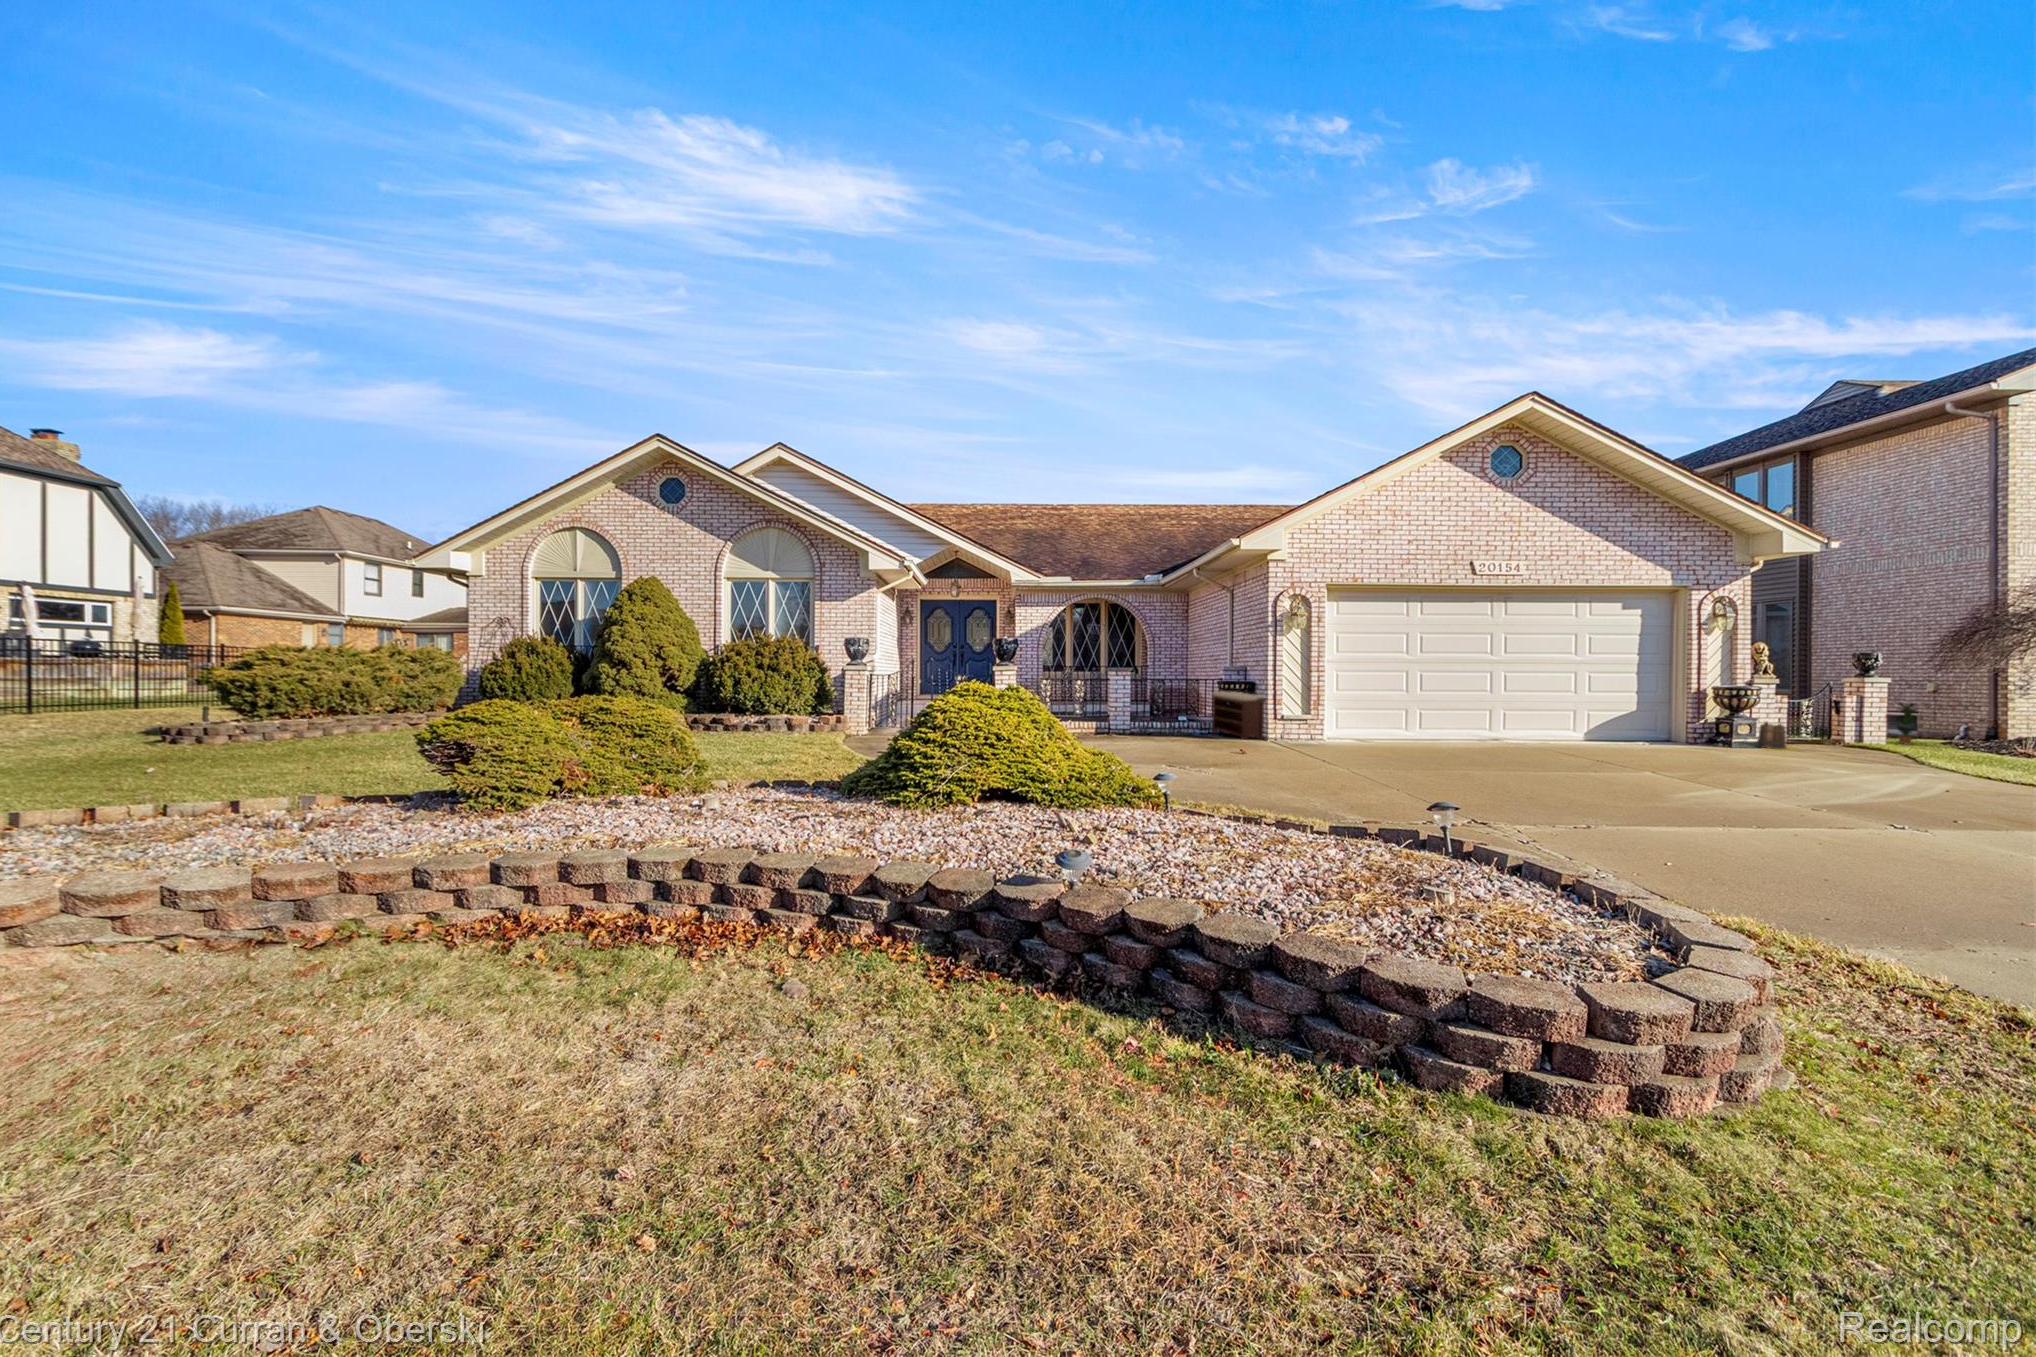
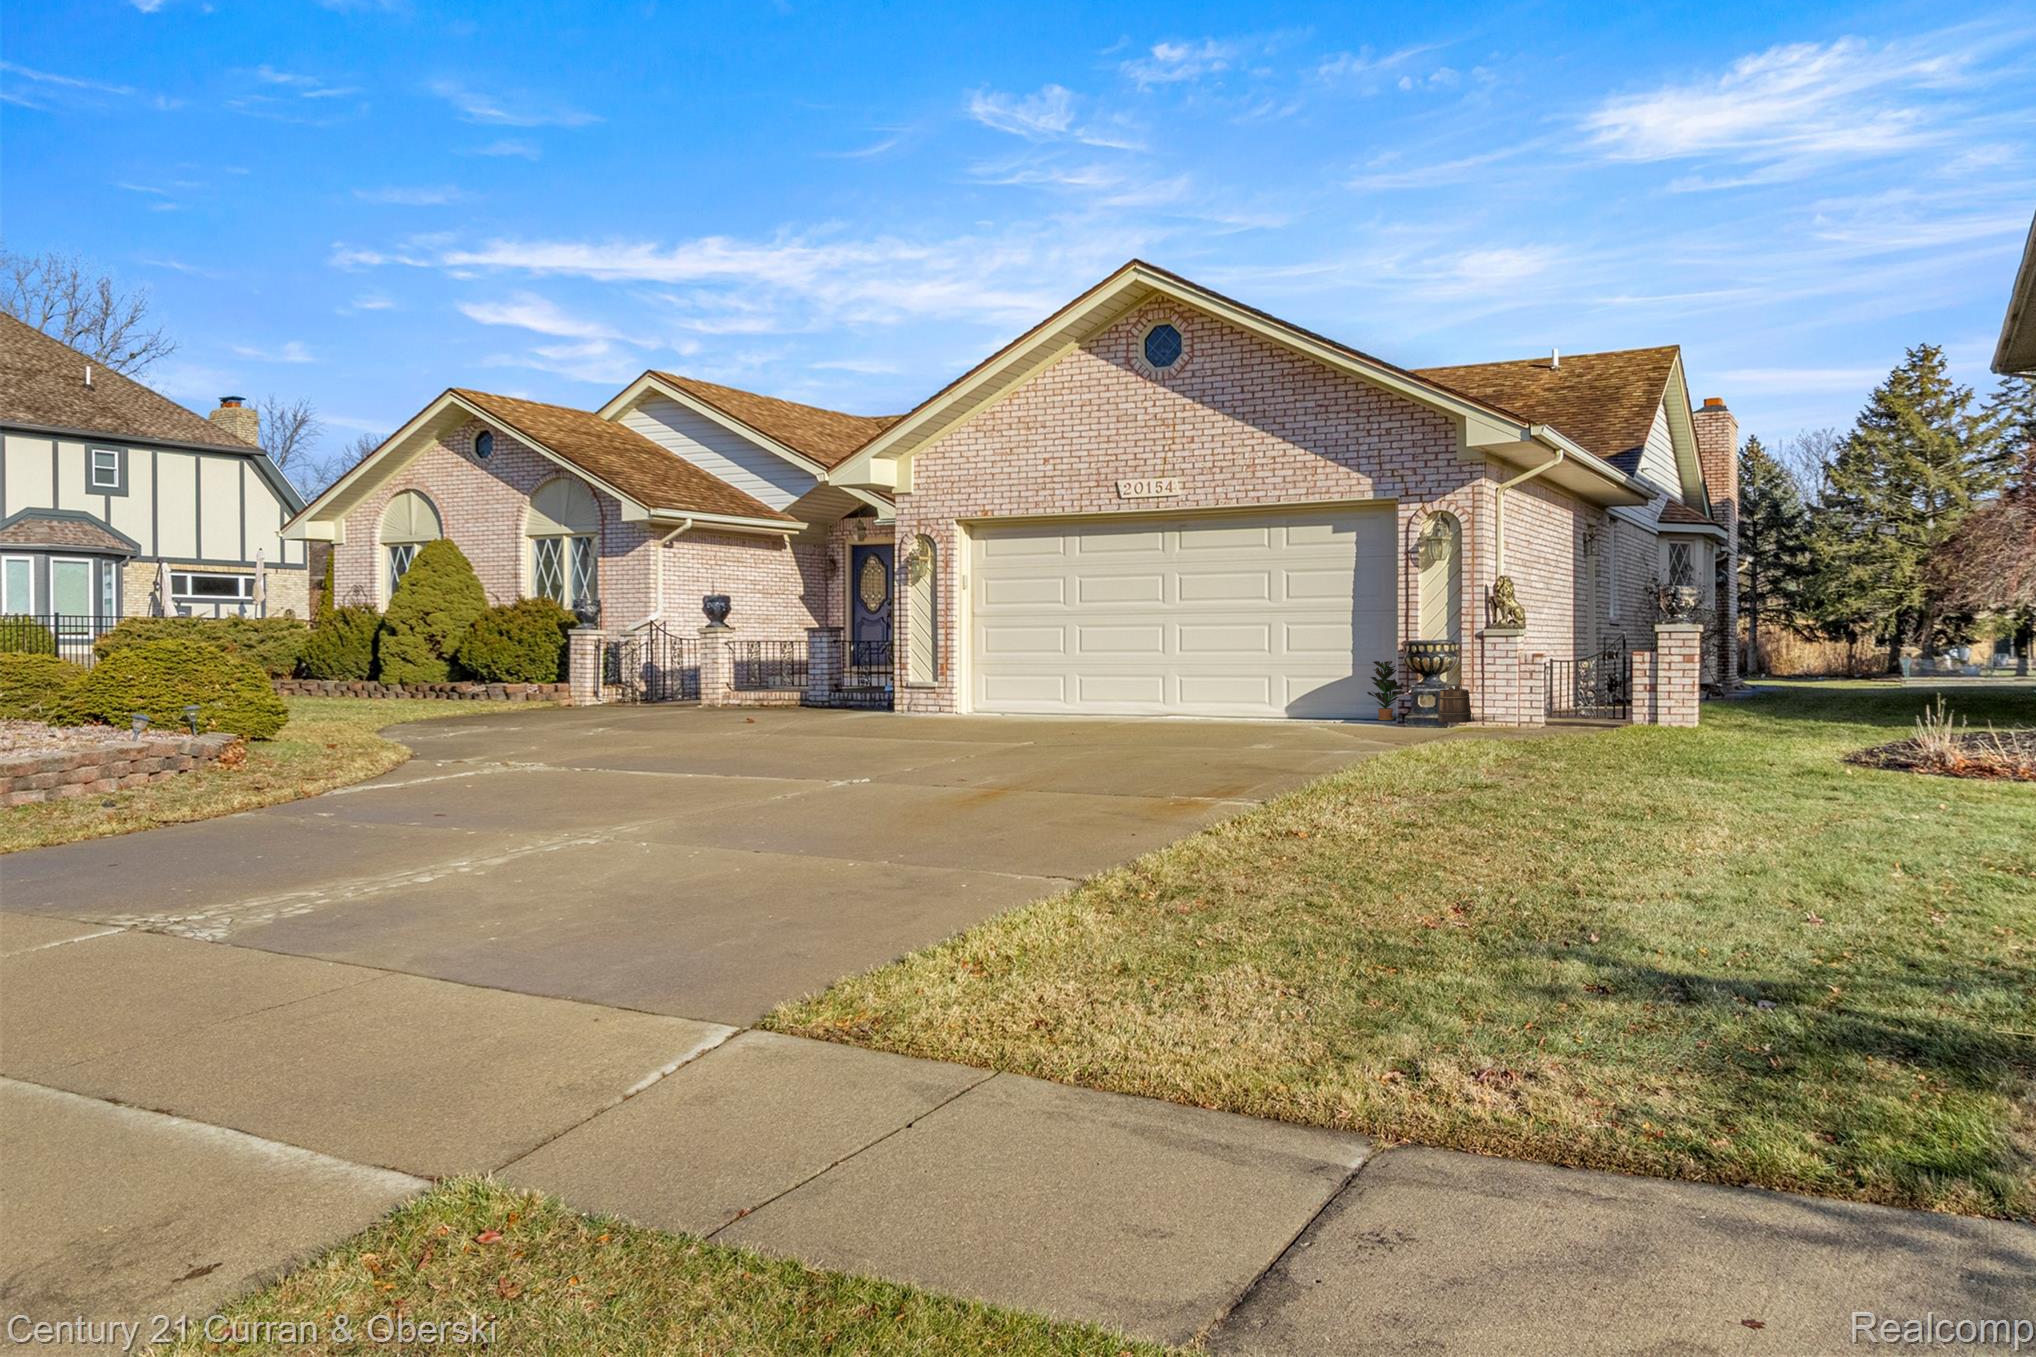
bench: present [1212,691,1266,739] -> none [888,650,935,707]
potted plant: present [1891,702,1917,744] -> present [1367,661,1403,720]

